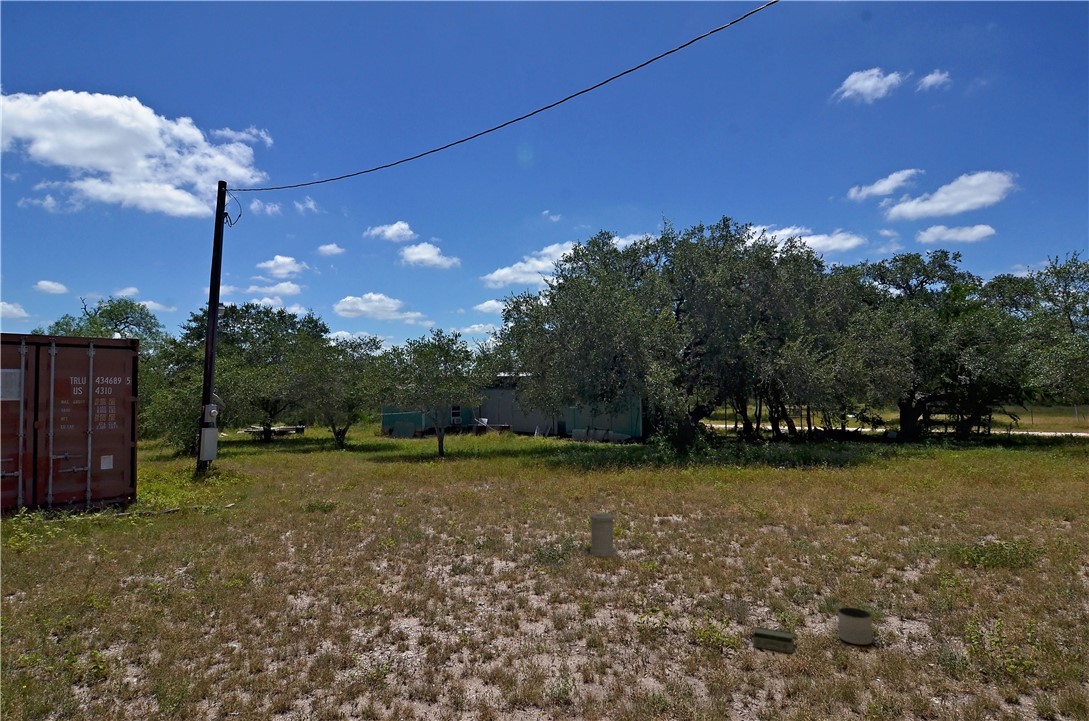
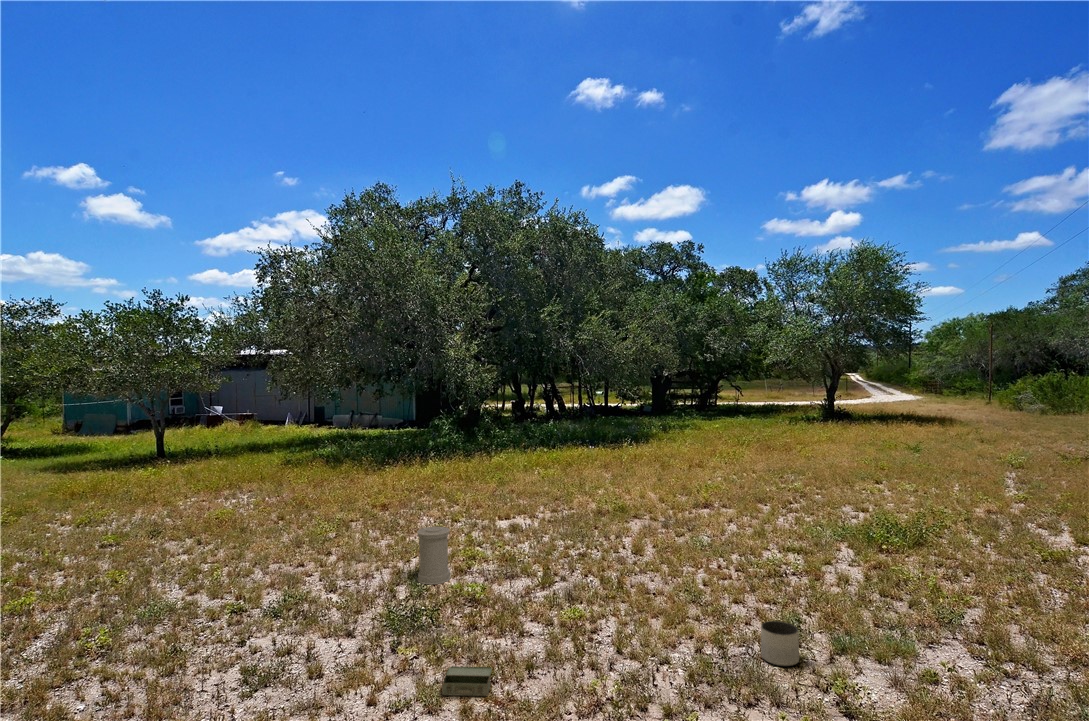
toolbox: present [753,627,793,653] -> present [442,666,492,696]

